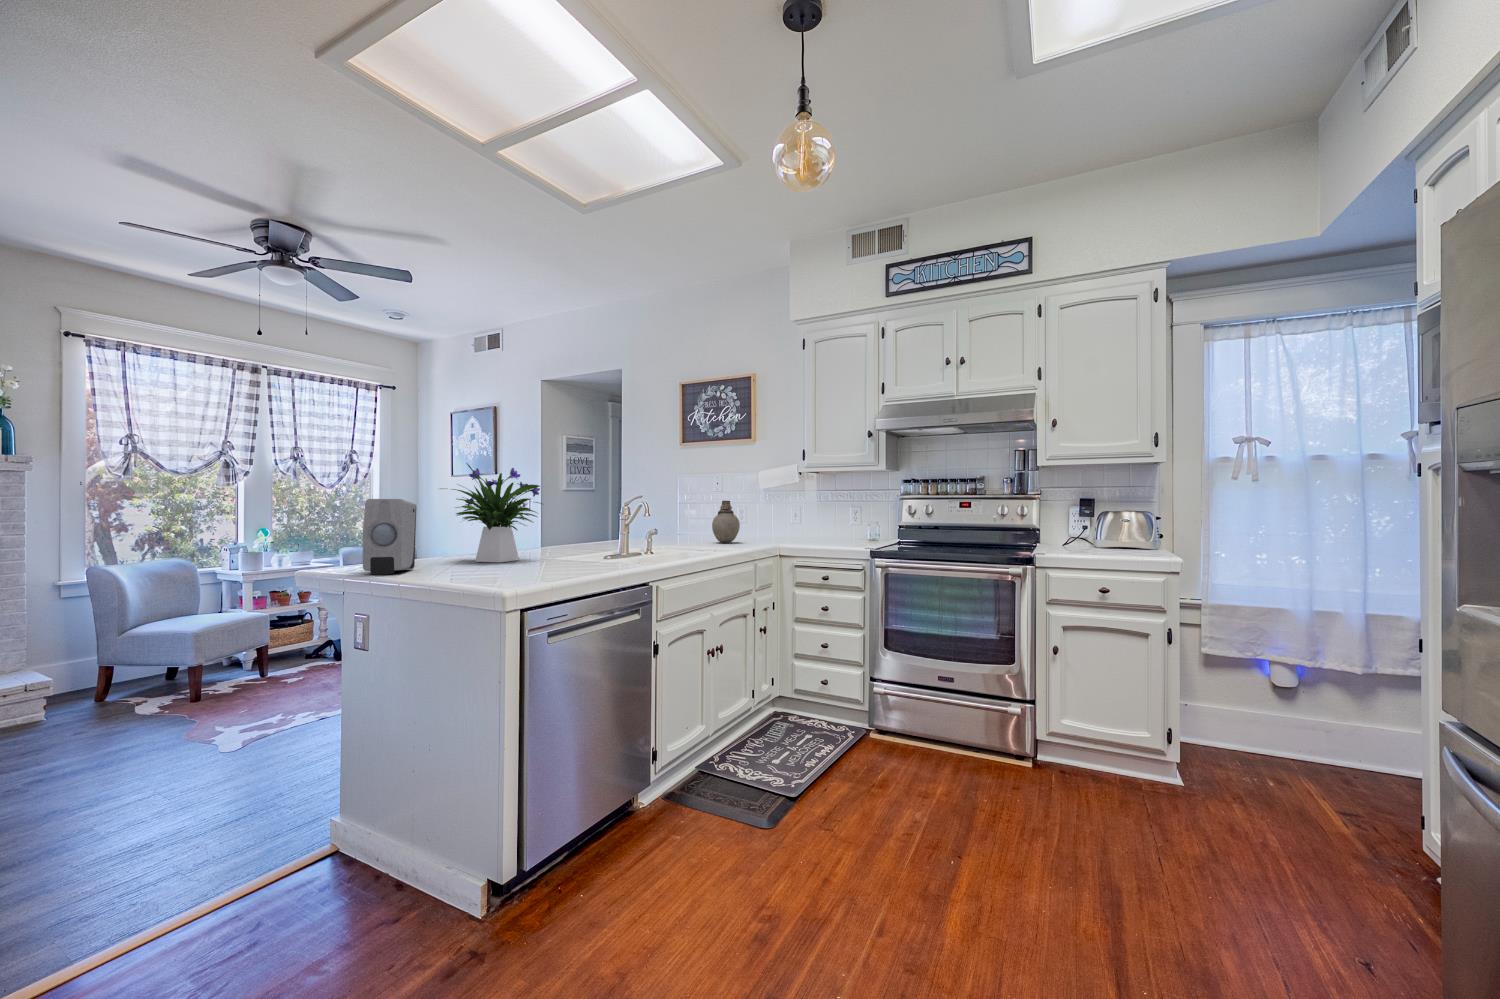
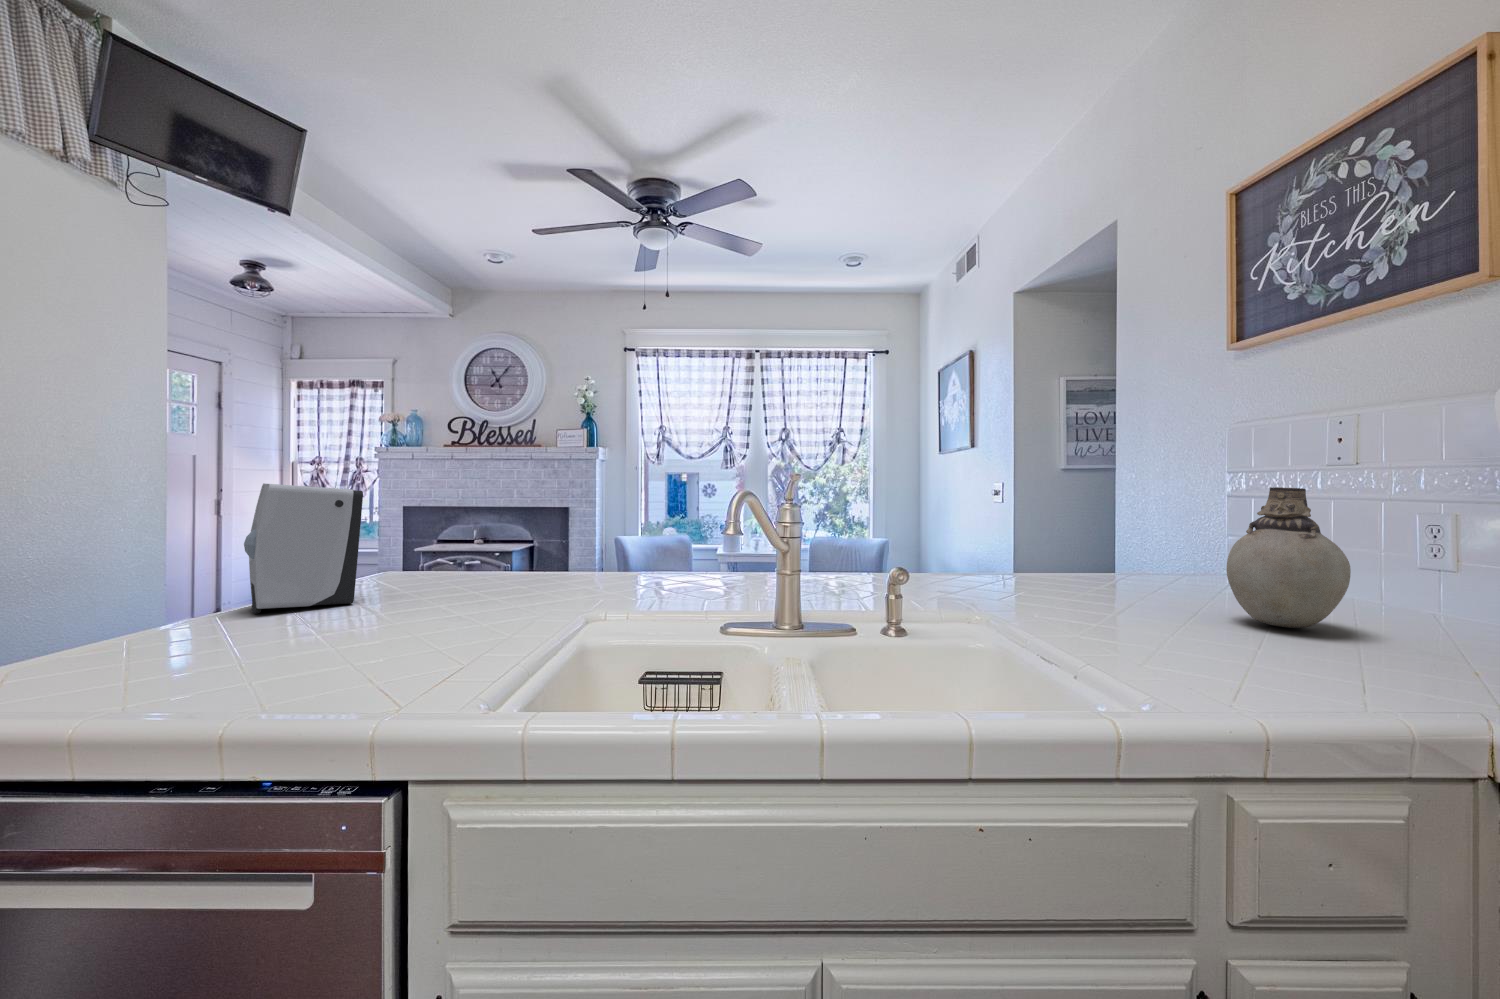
flower arrangement: present [441,463,542,562] -> none [405,417,611,611]

